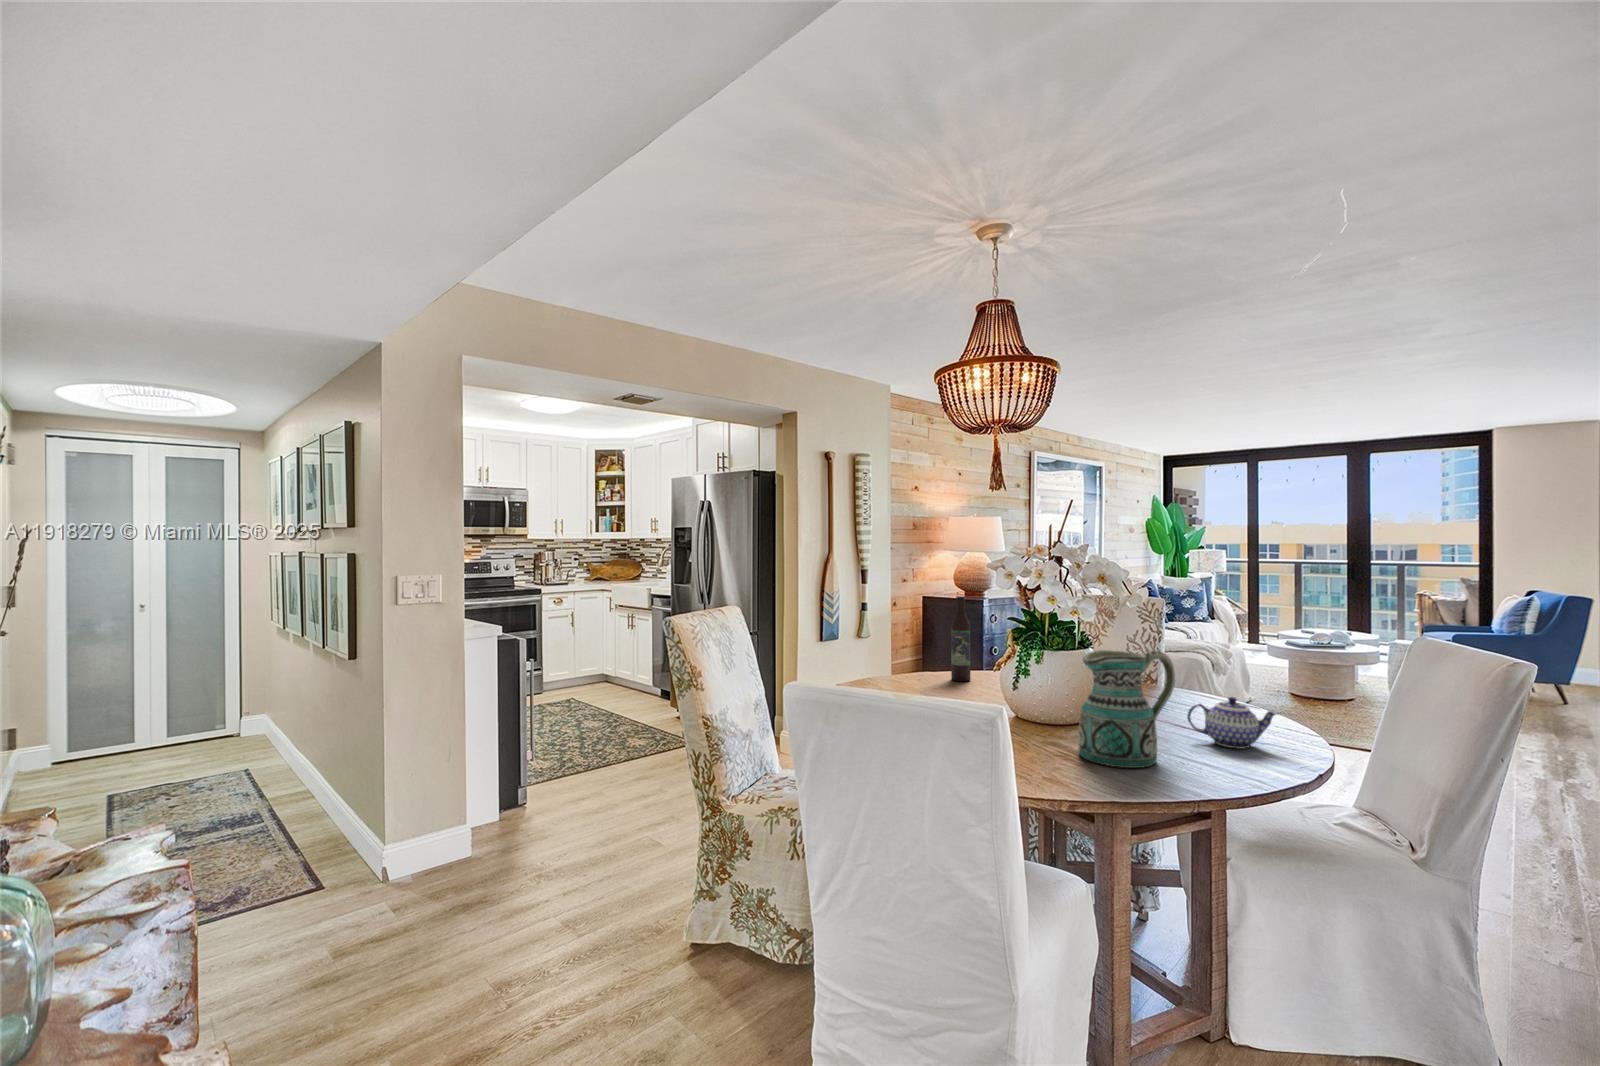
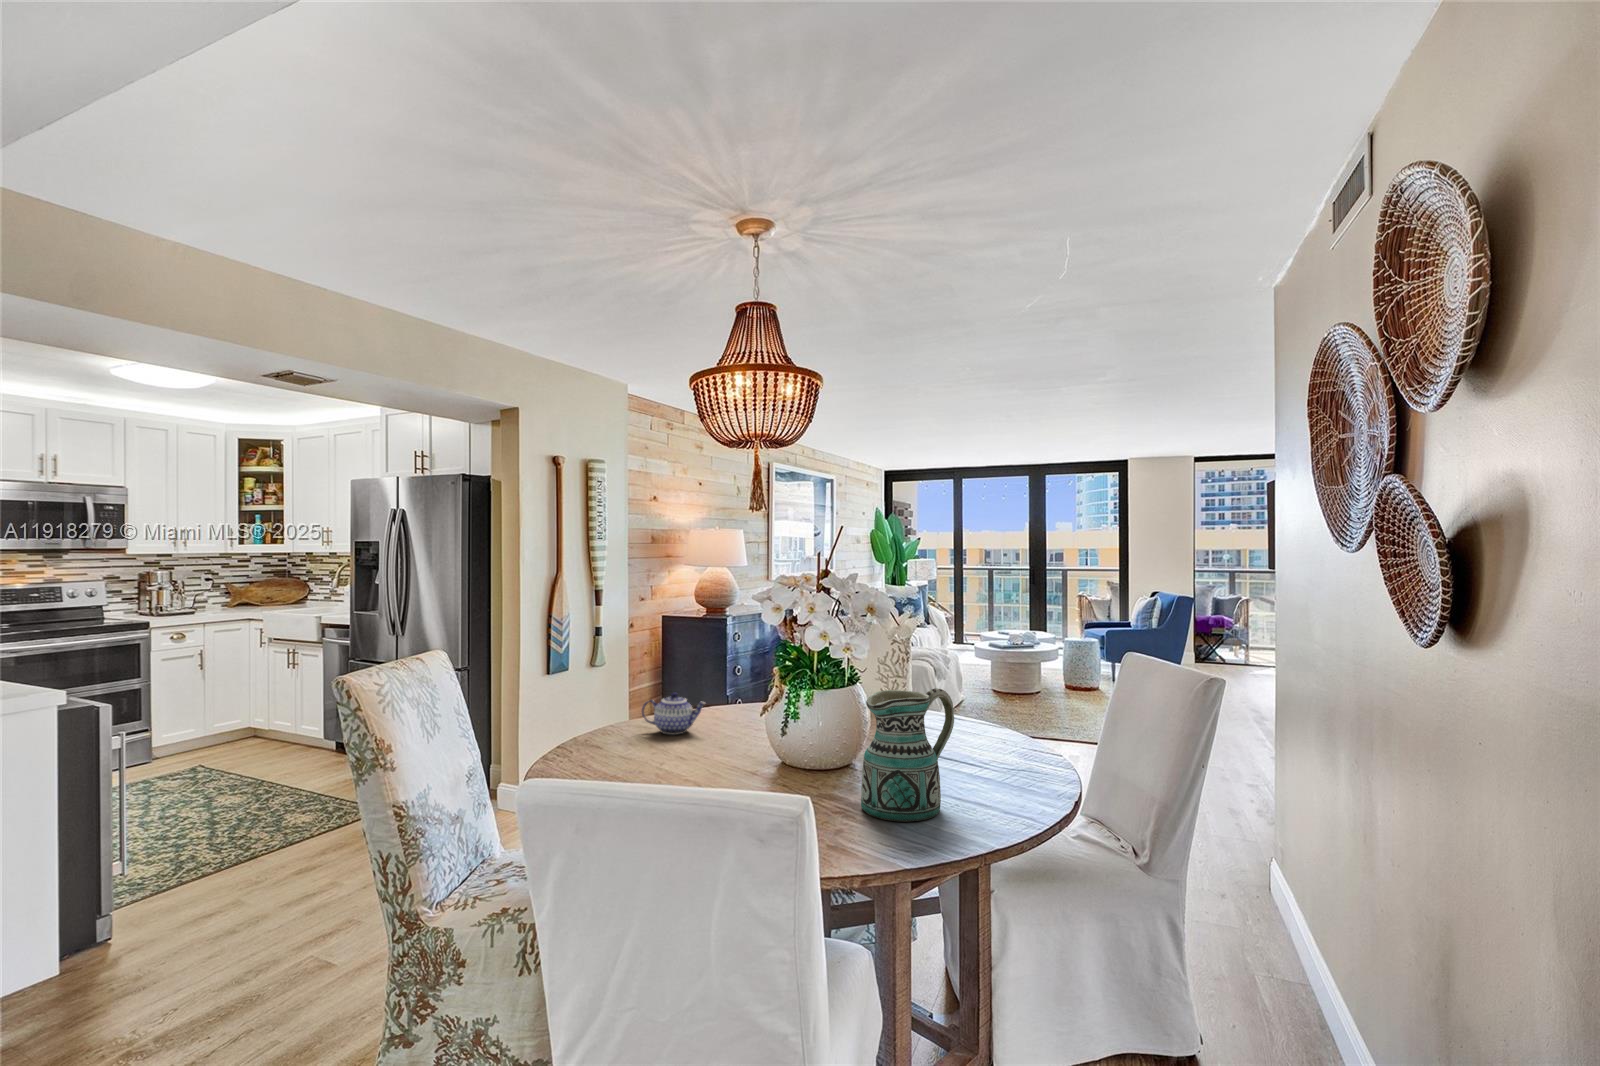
wine bottle: present [951,596,970,681] -> none [706,626,727,721]
teapot: present [1187,697,1277,749] -> present [642,692,705,735]

